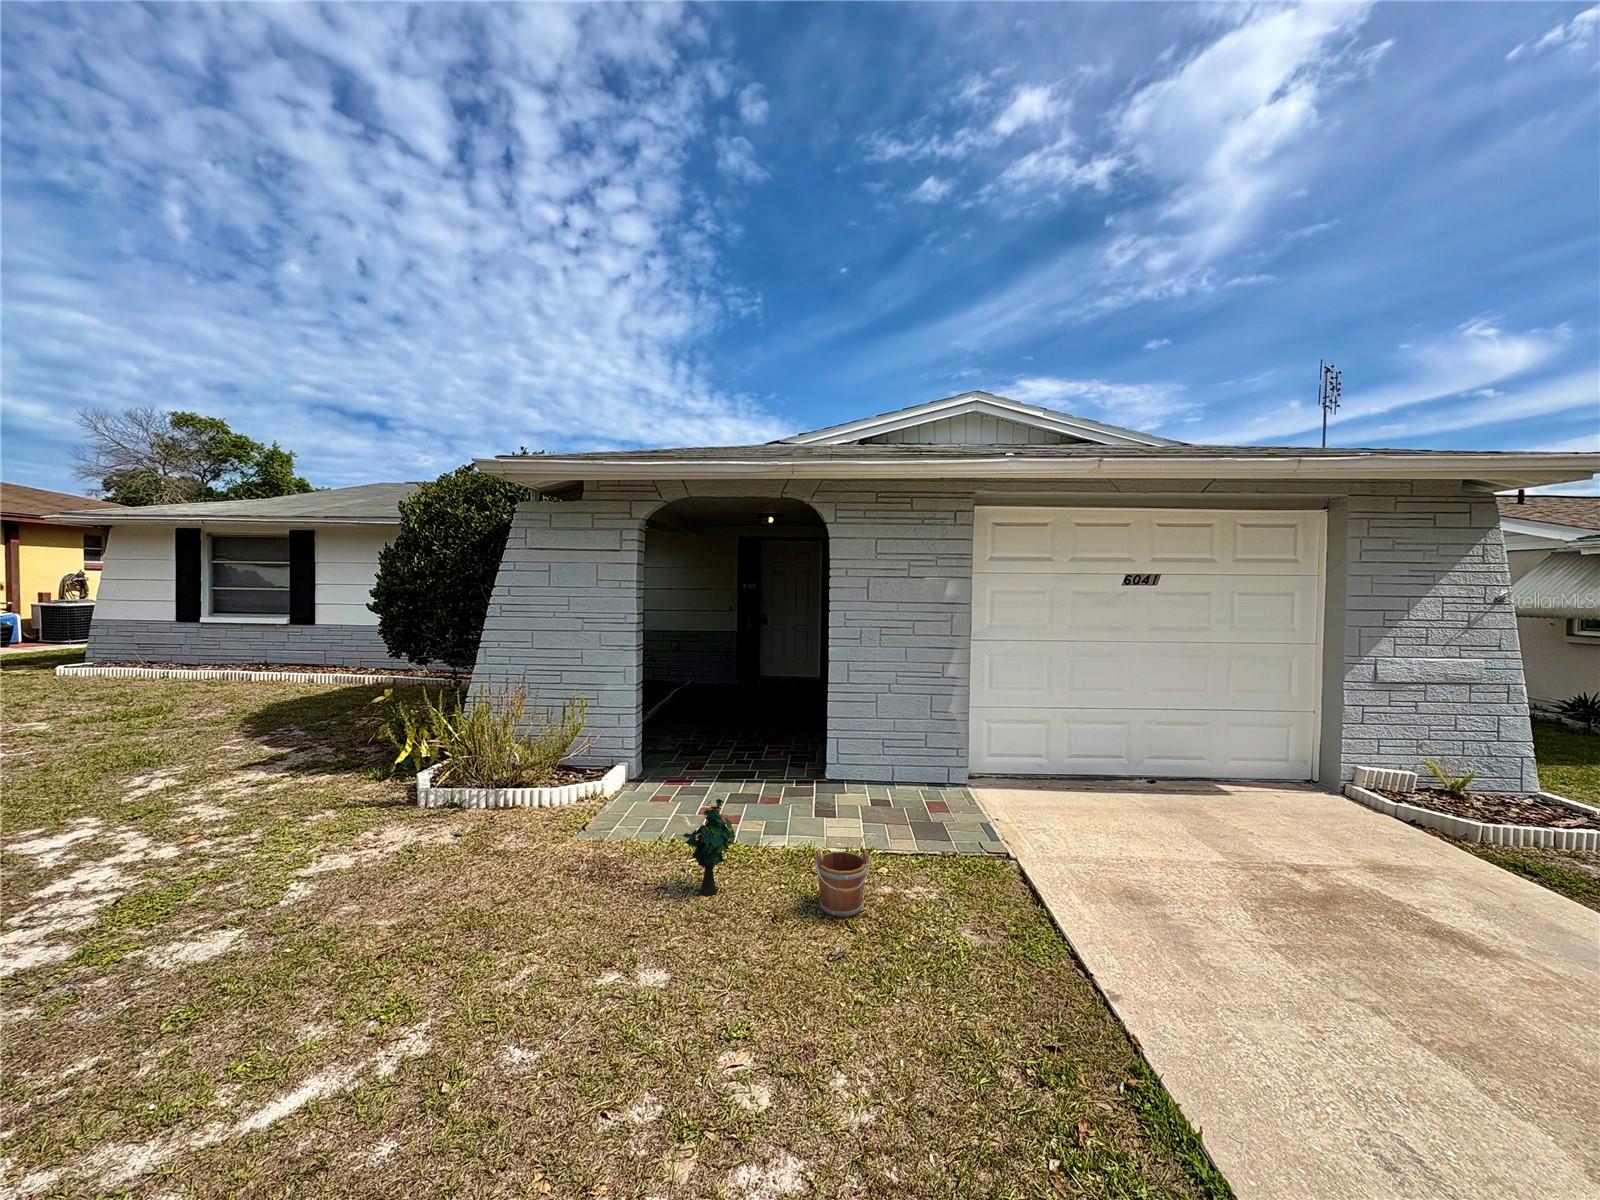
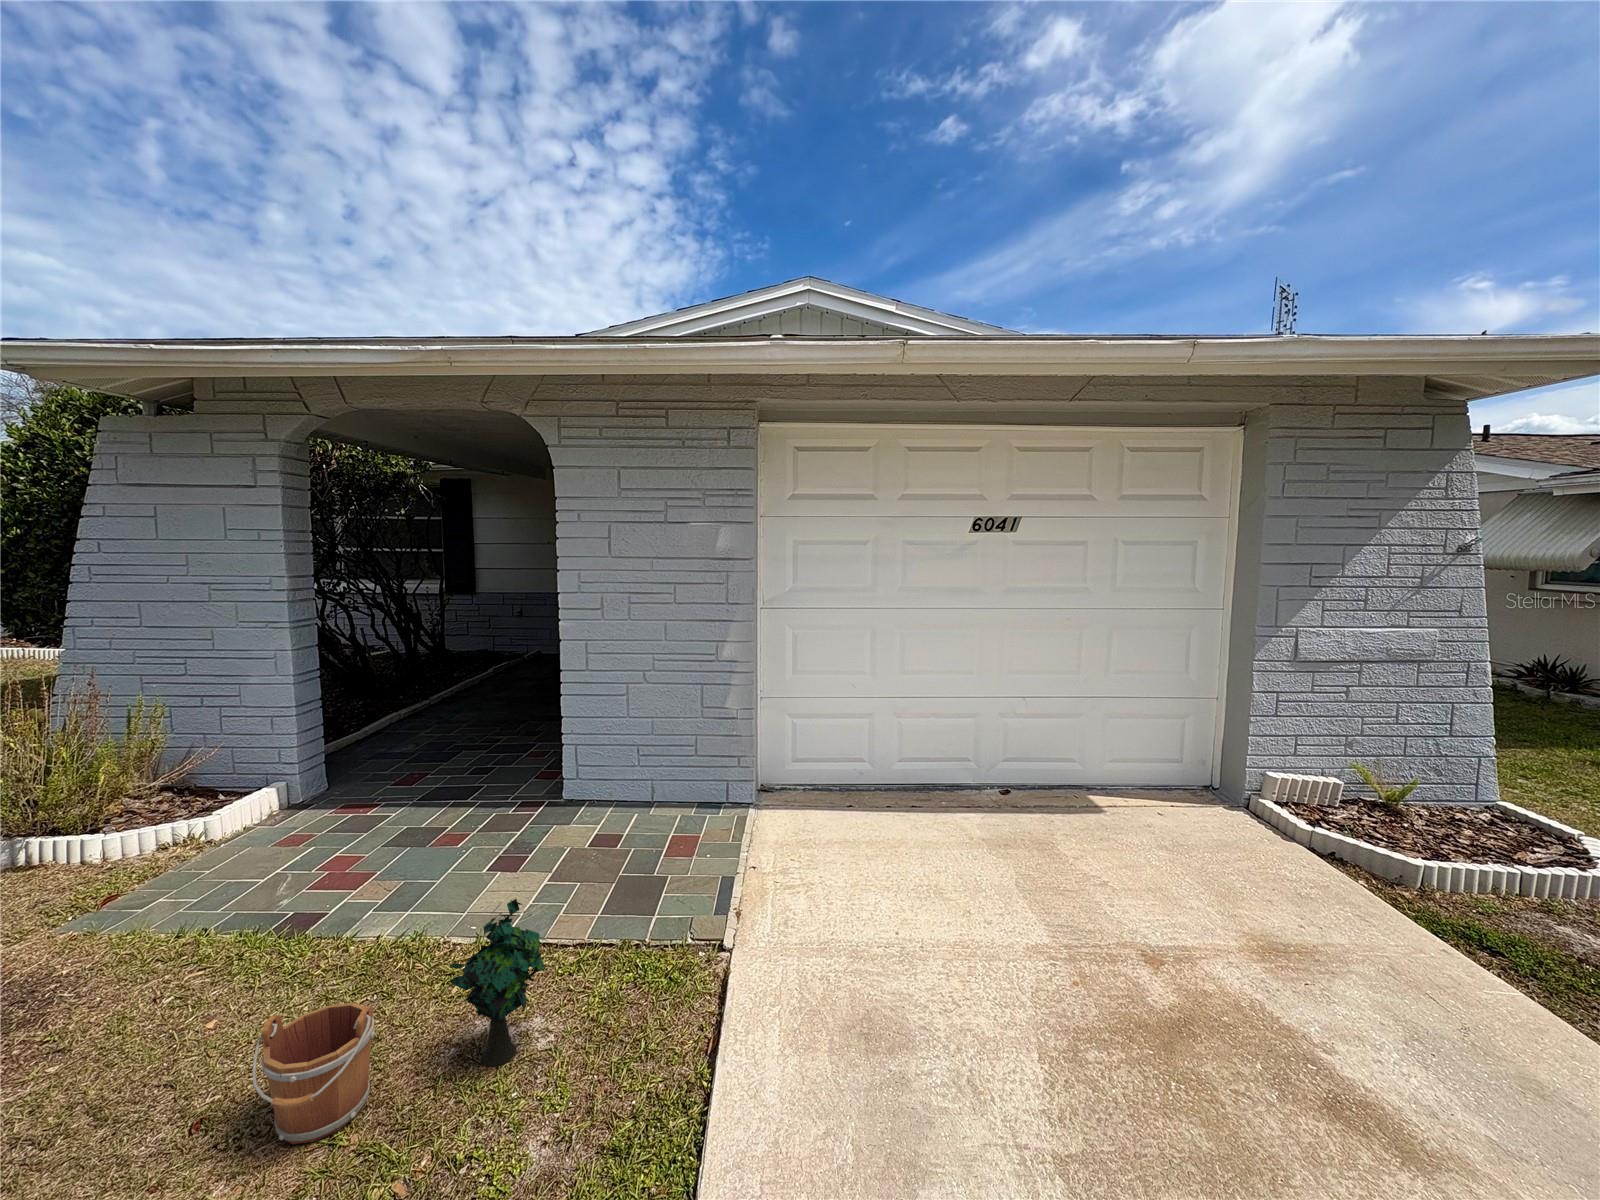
decorative plant: present [683,799,735,896] -> present [448,899,547,1067]

